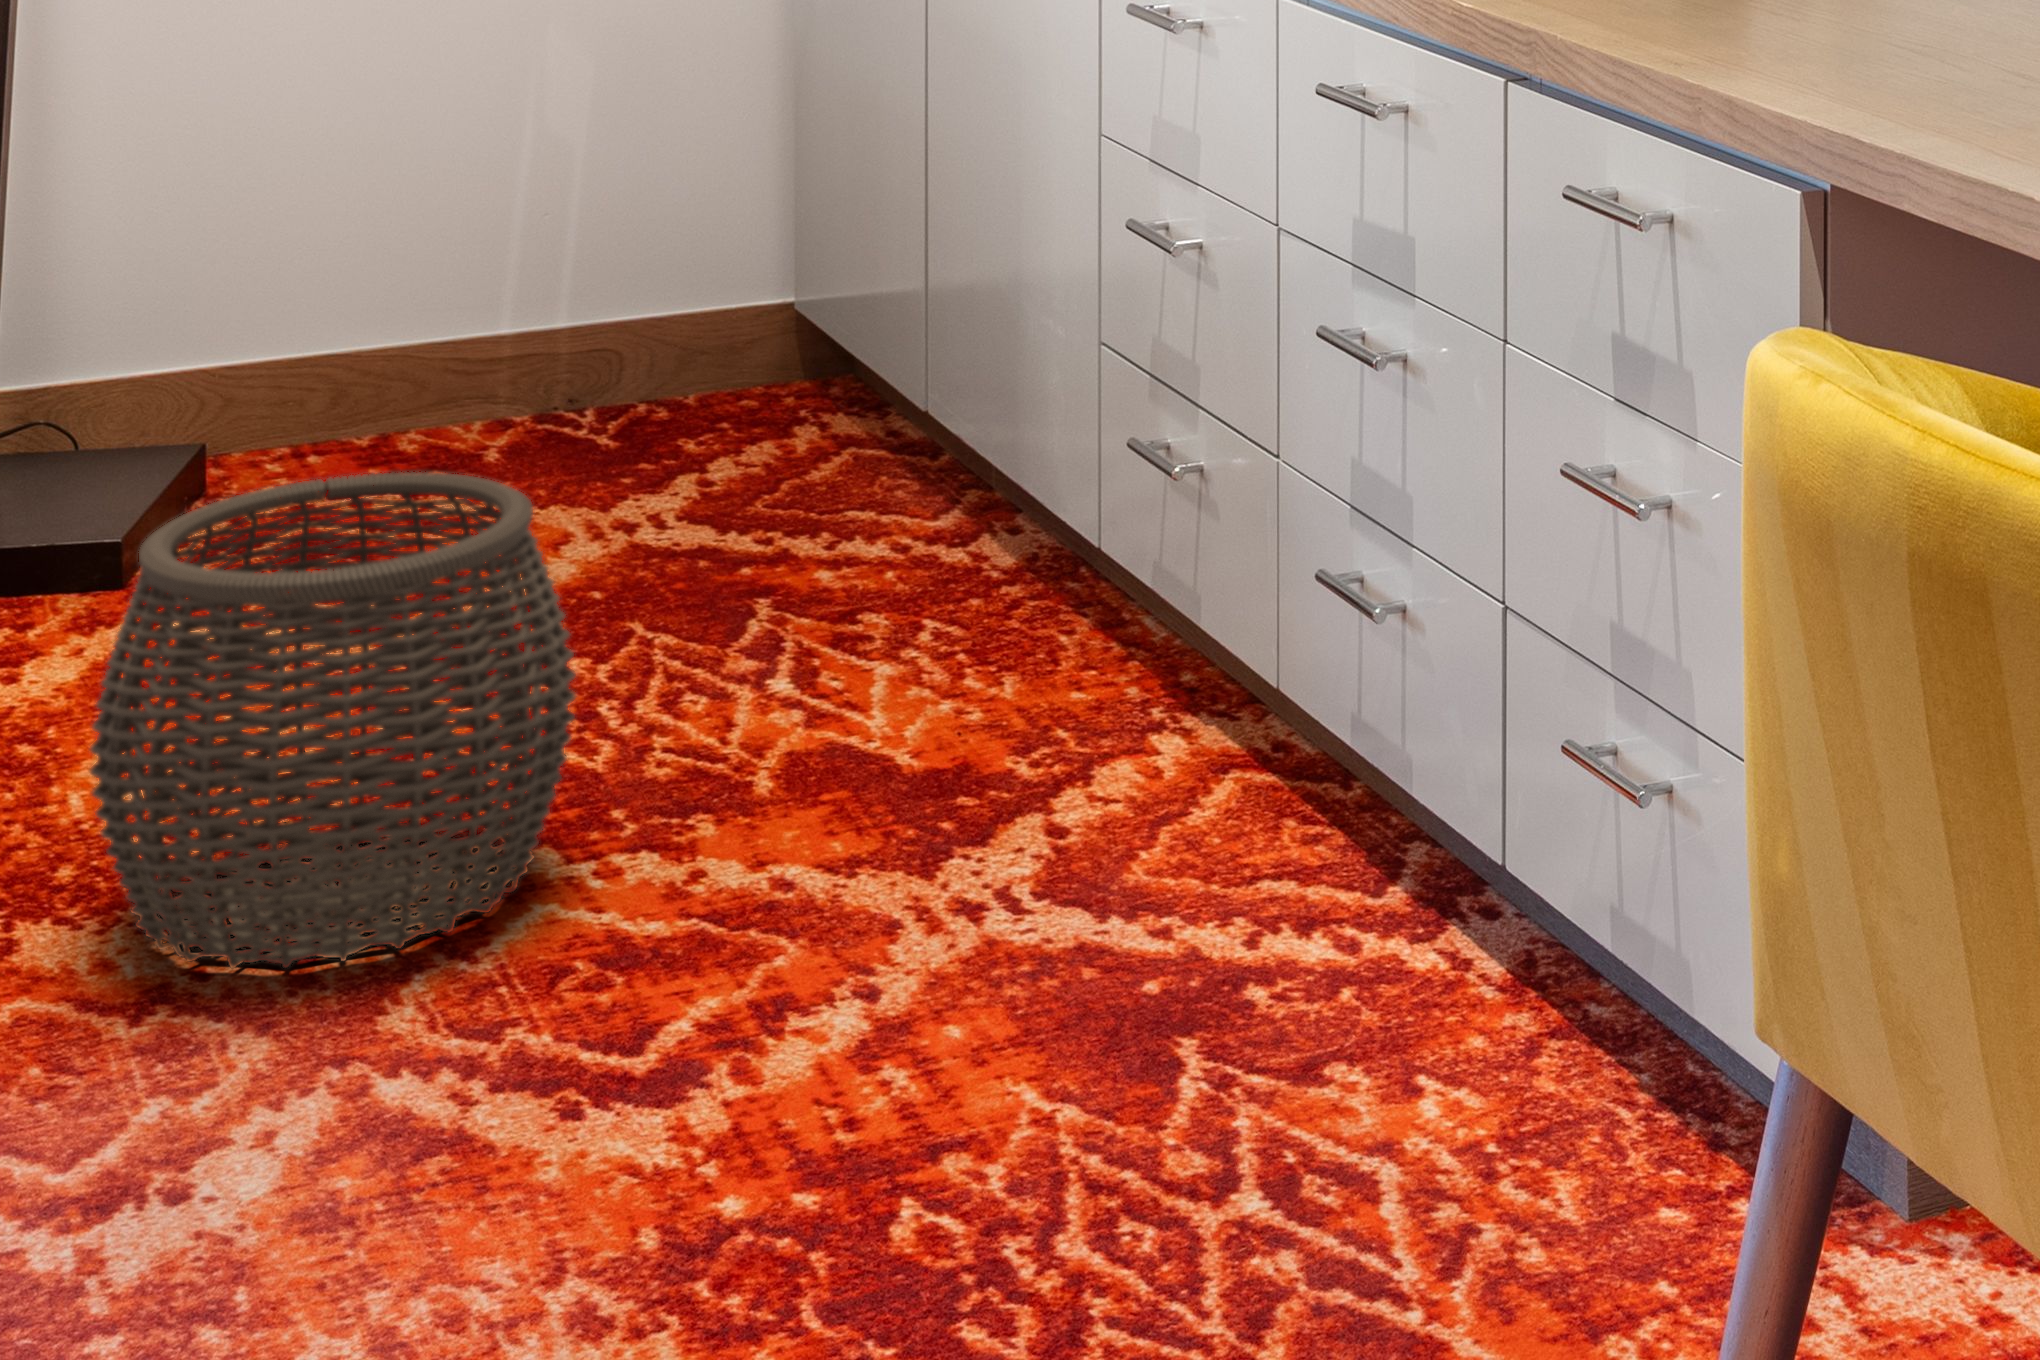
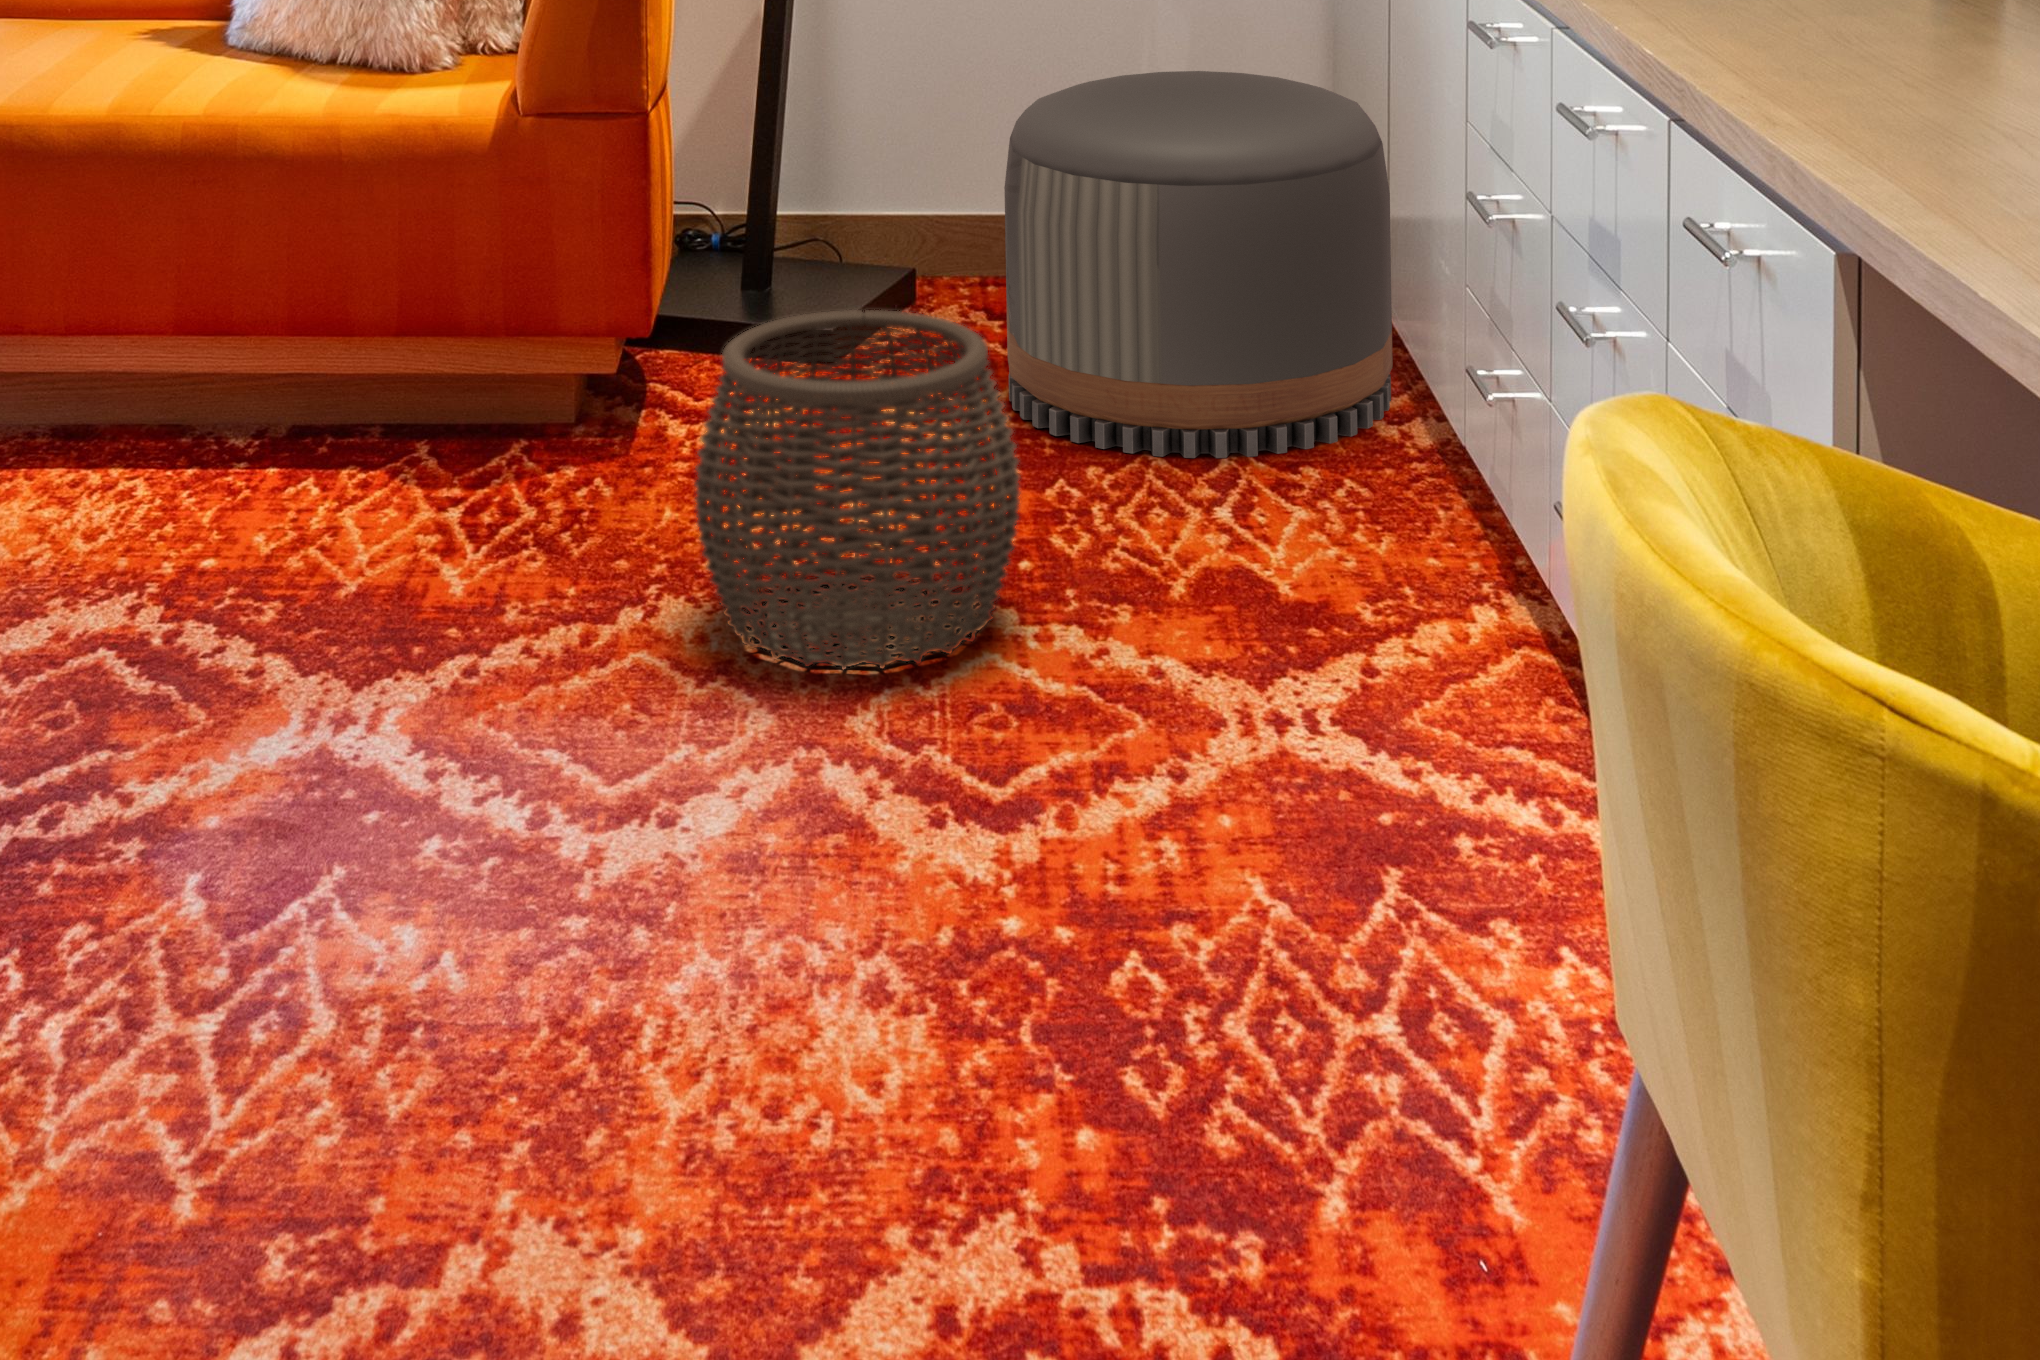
pouf: none [414,138,936,636] -> present [1004,71,1393,458]

